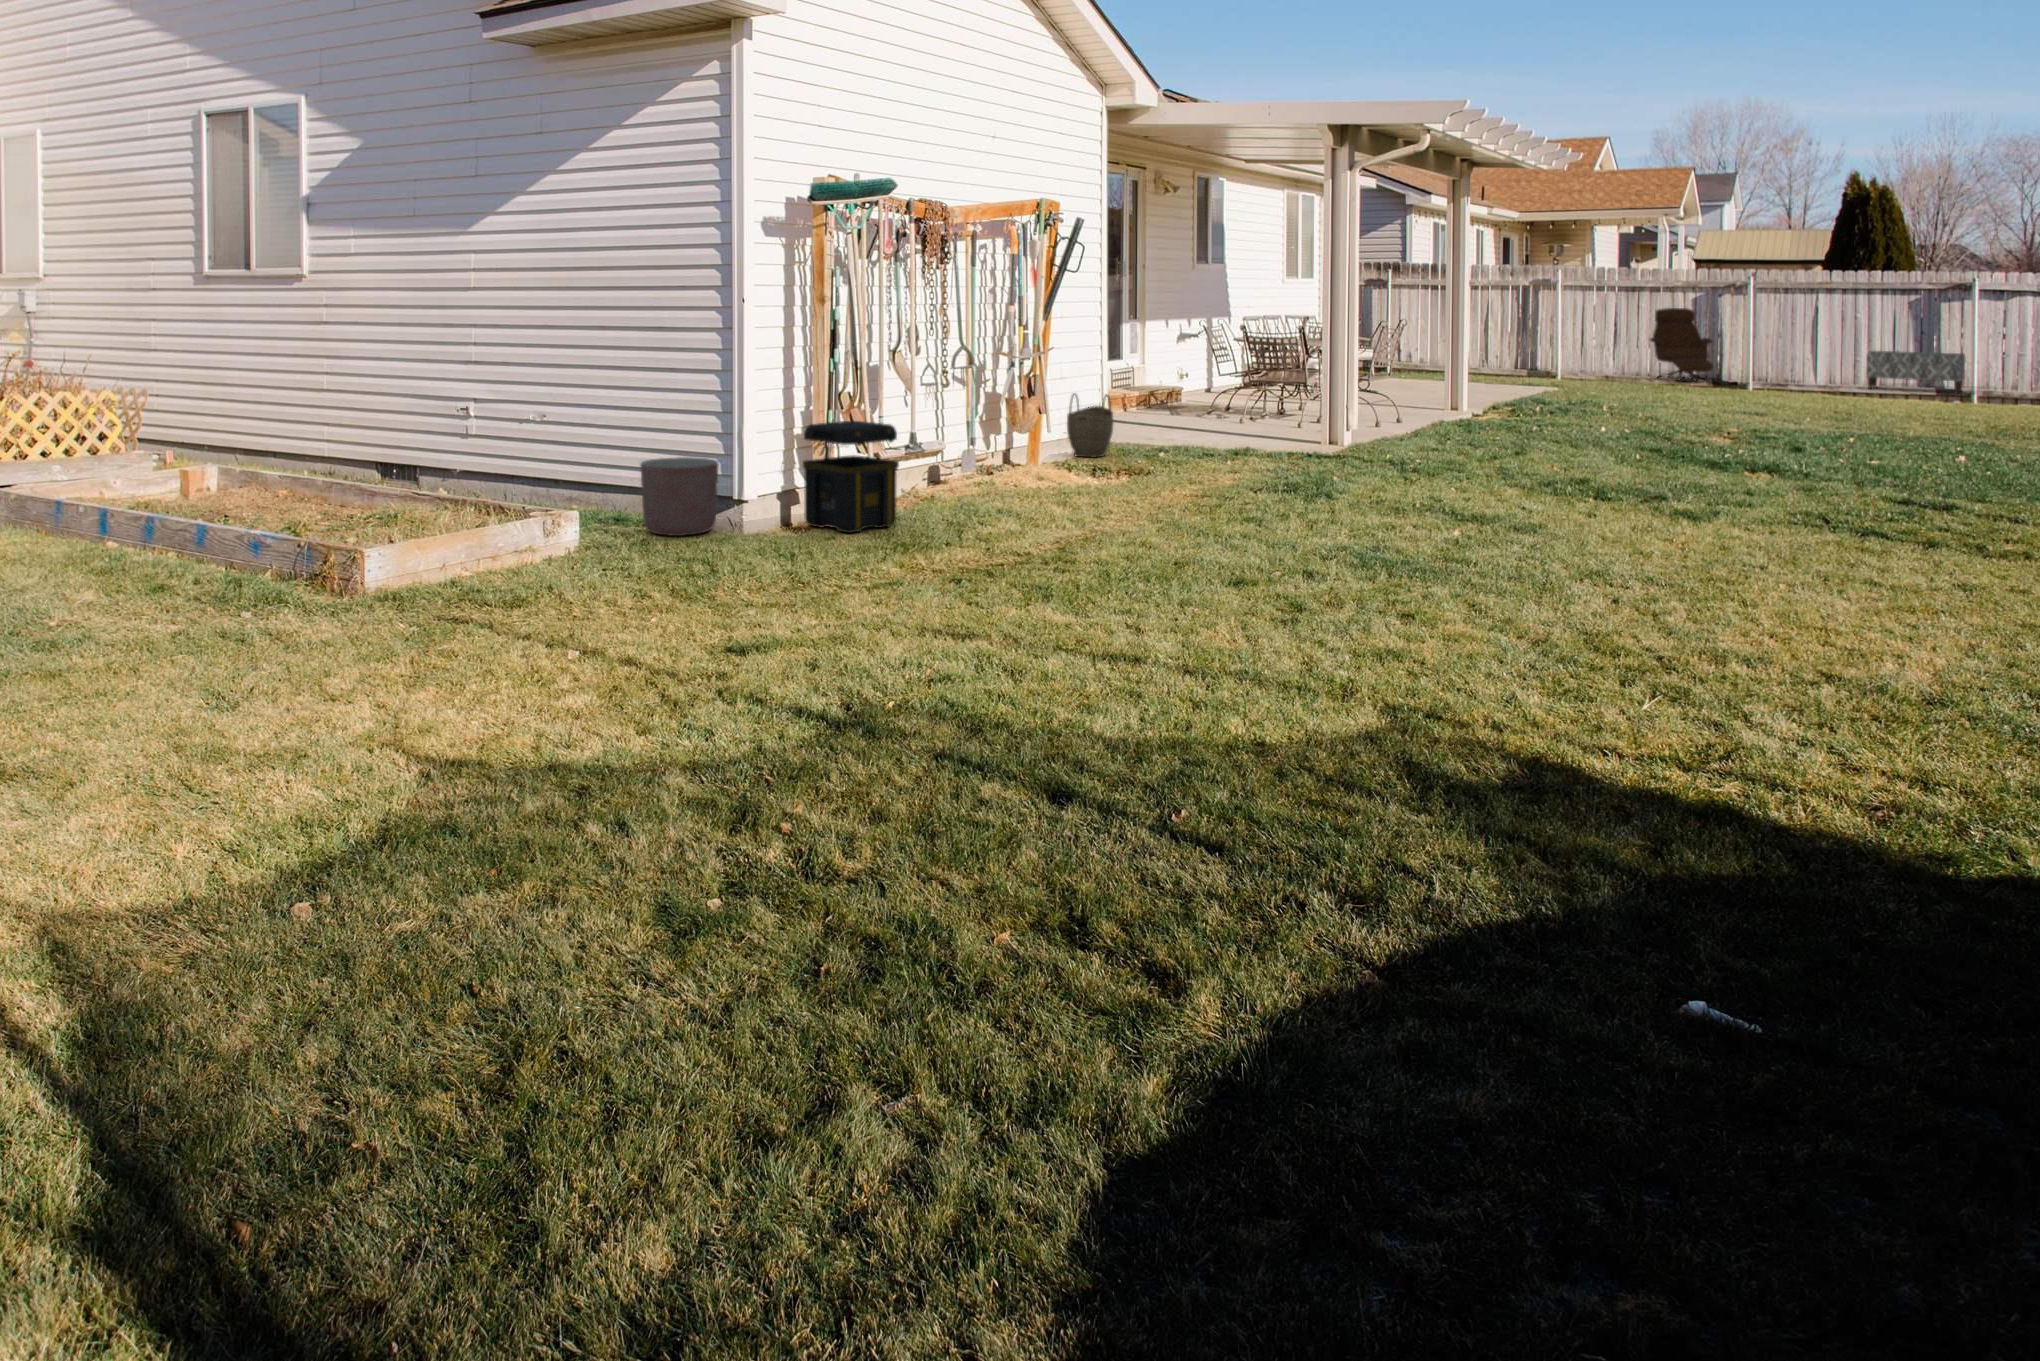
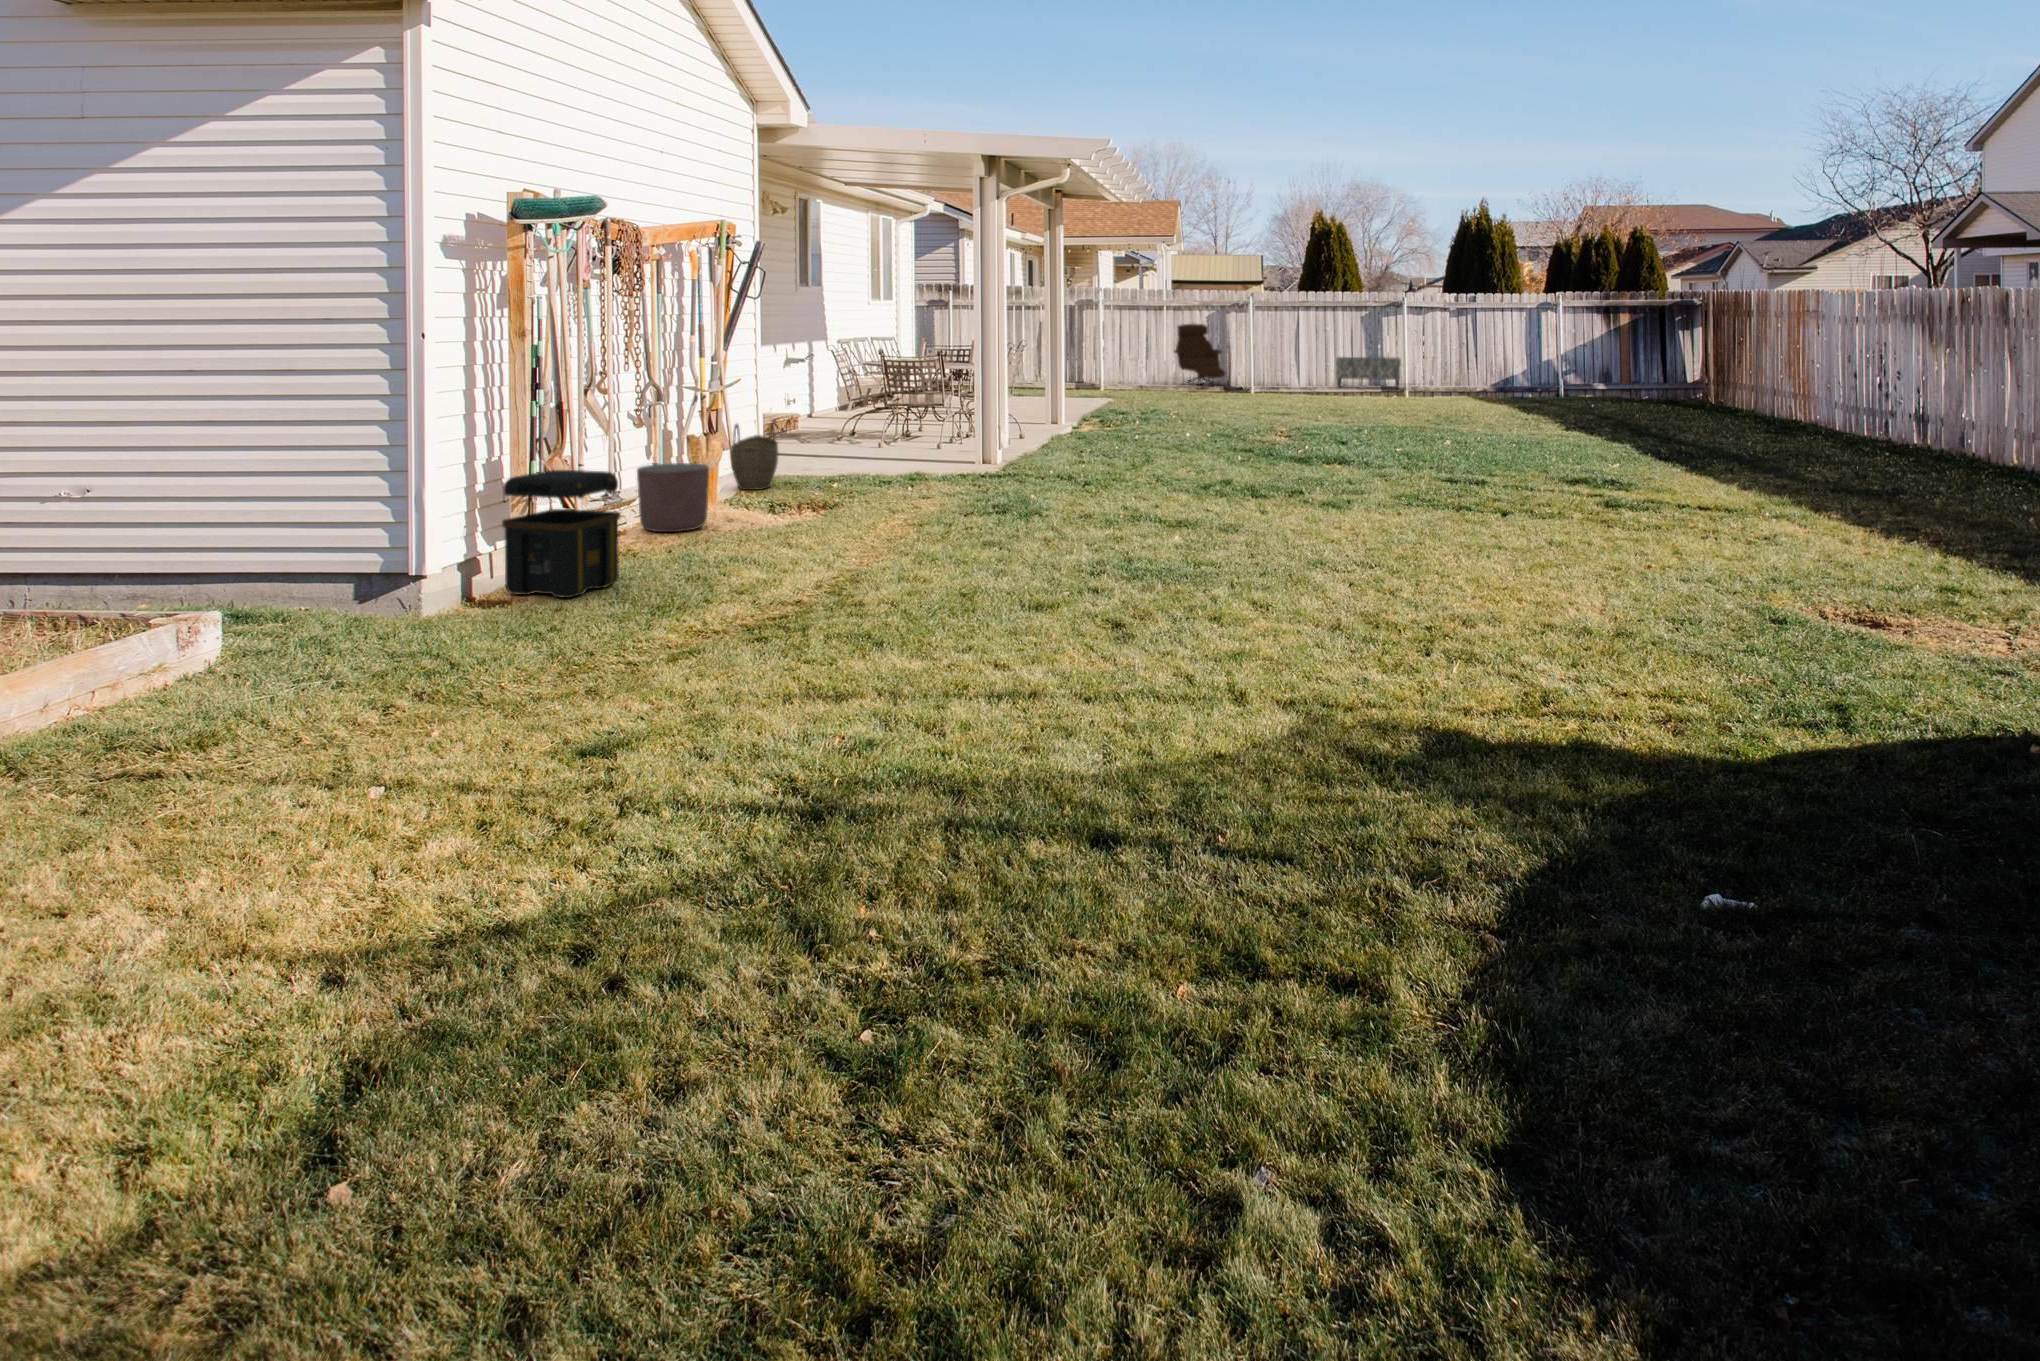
planter: present [640,457,718,536] -> present [637,463,709,532]

